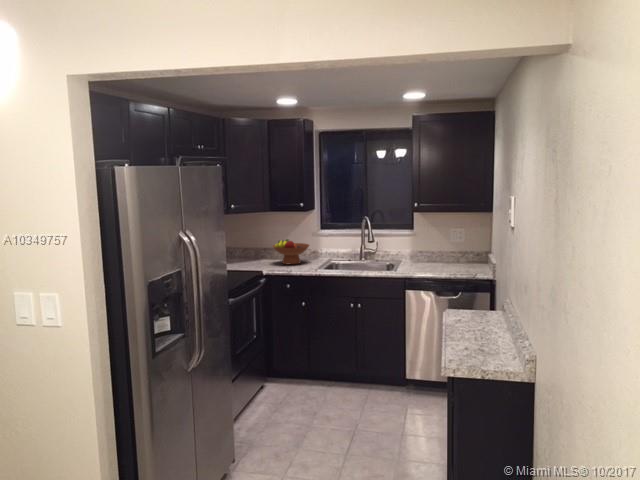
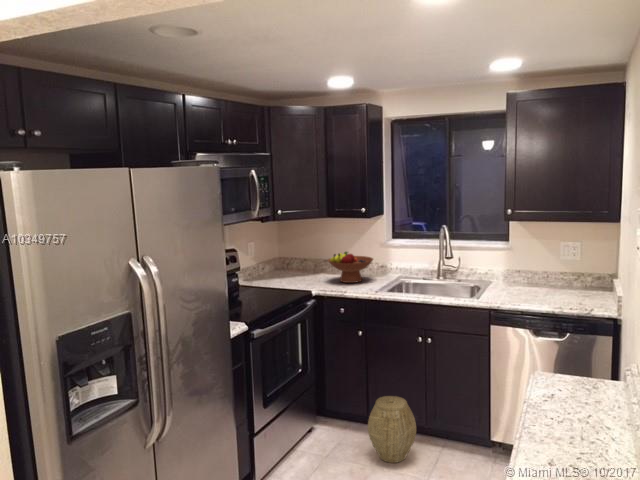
woven basket: none [314,350,352,401] -> present [368,396,416,463]

